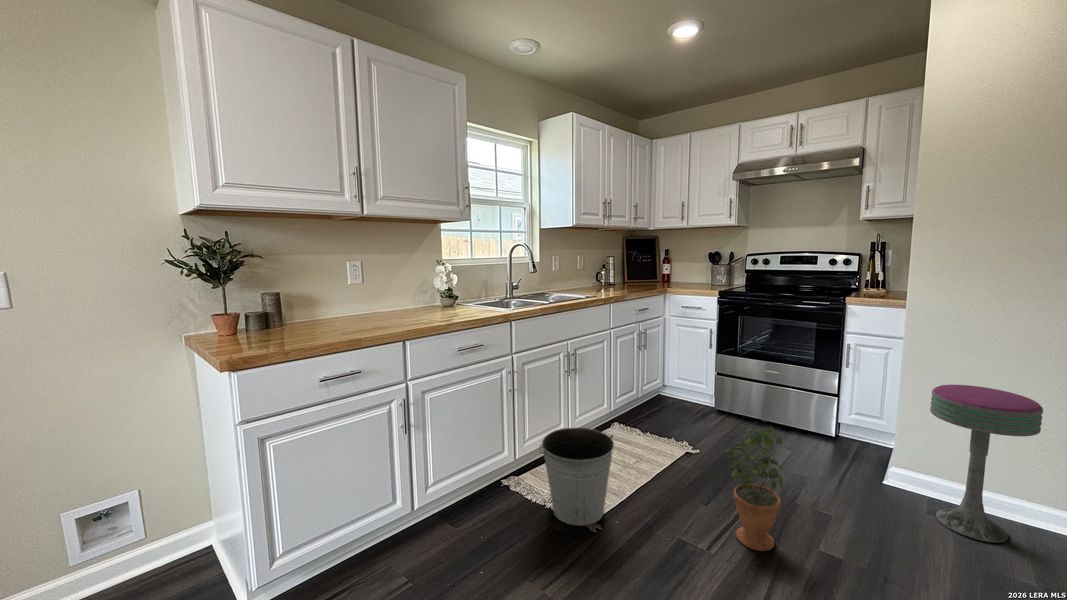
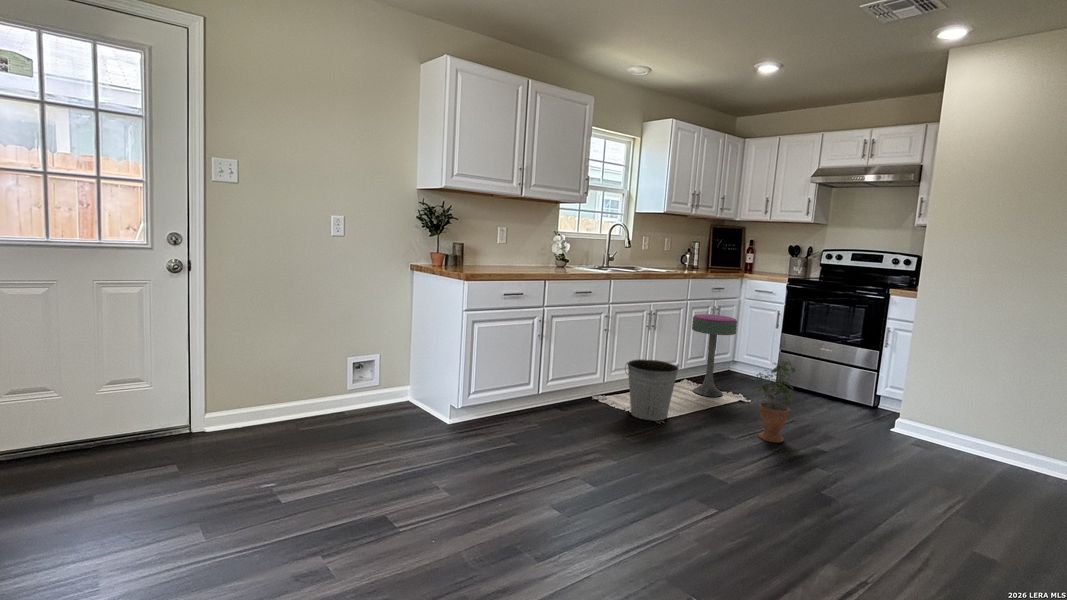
bar stool: present [930,385,1043,543] -> present [692,314,737,397]

